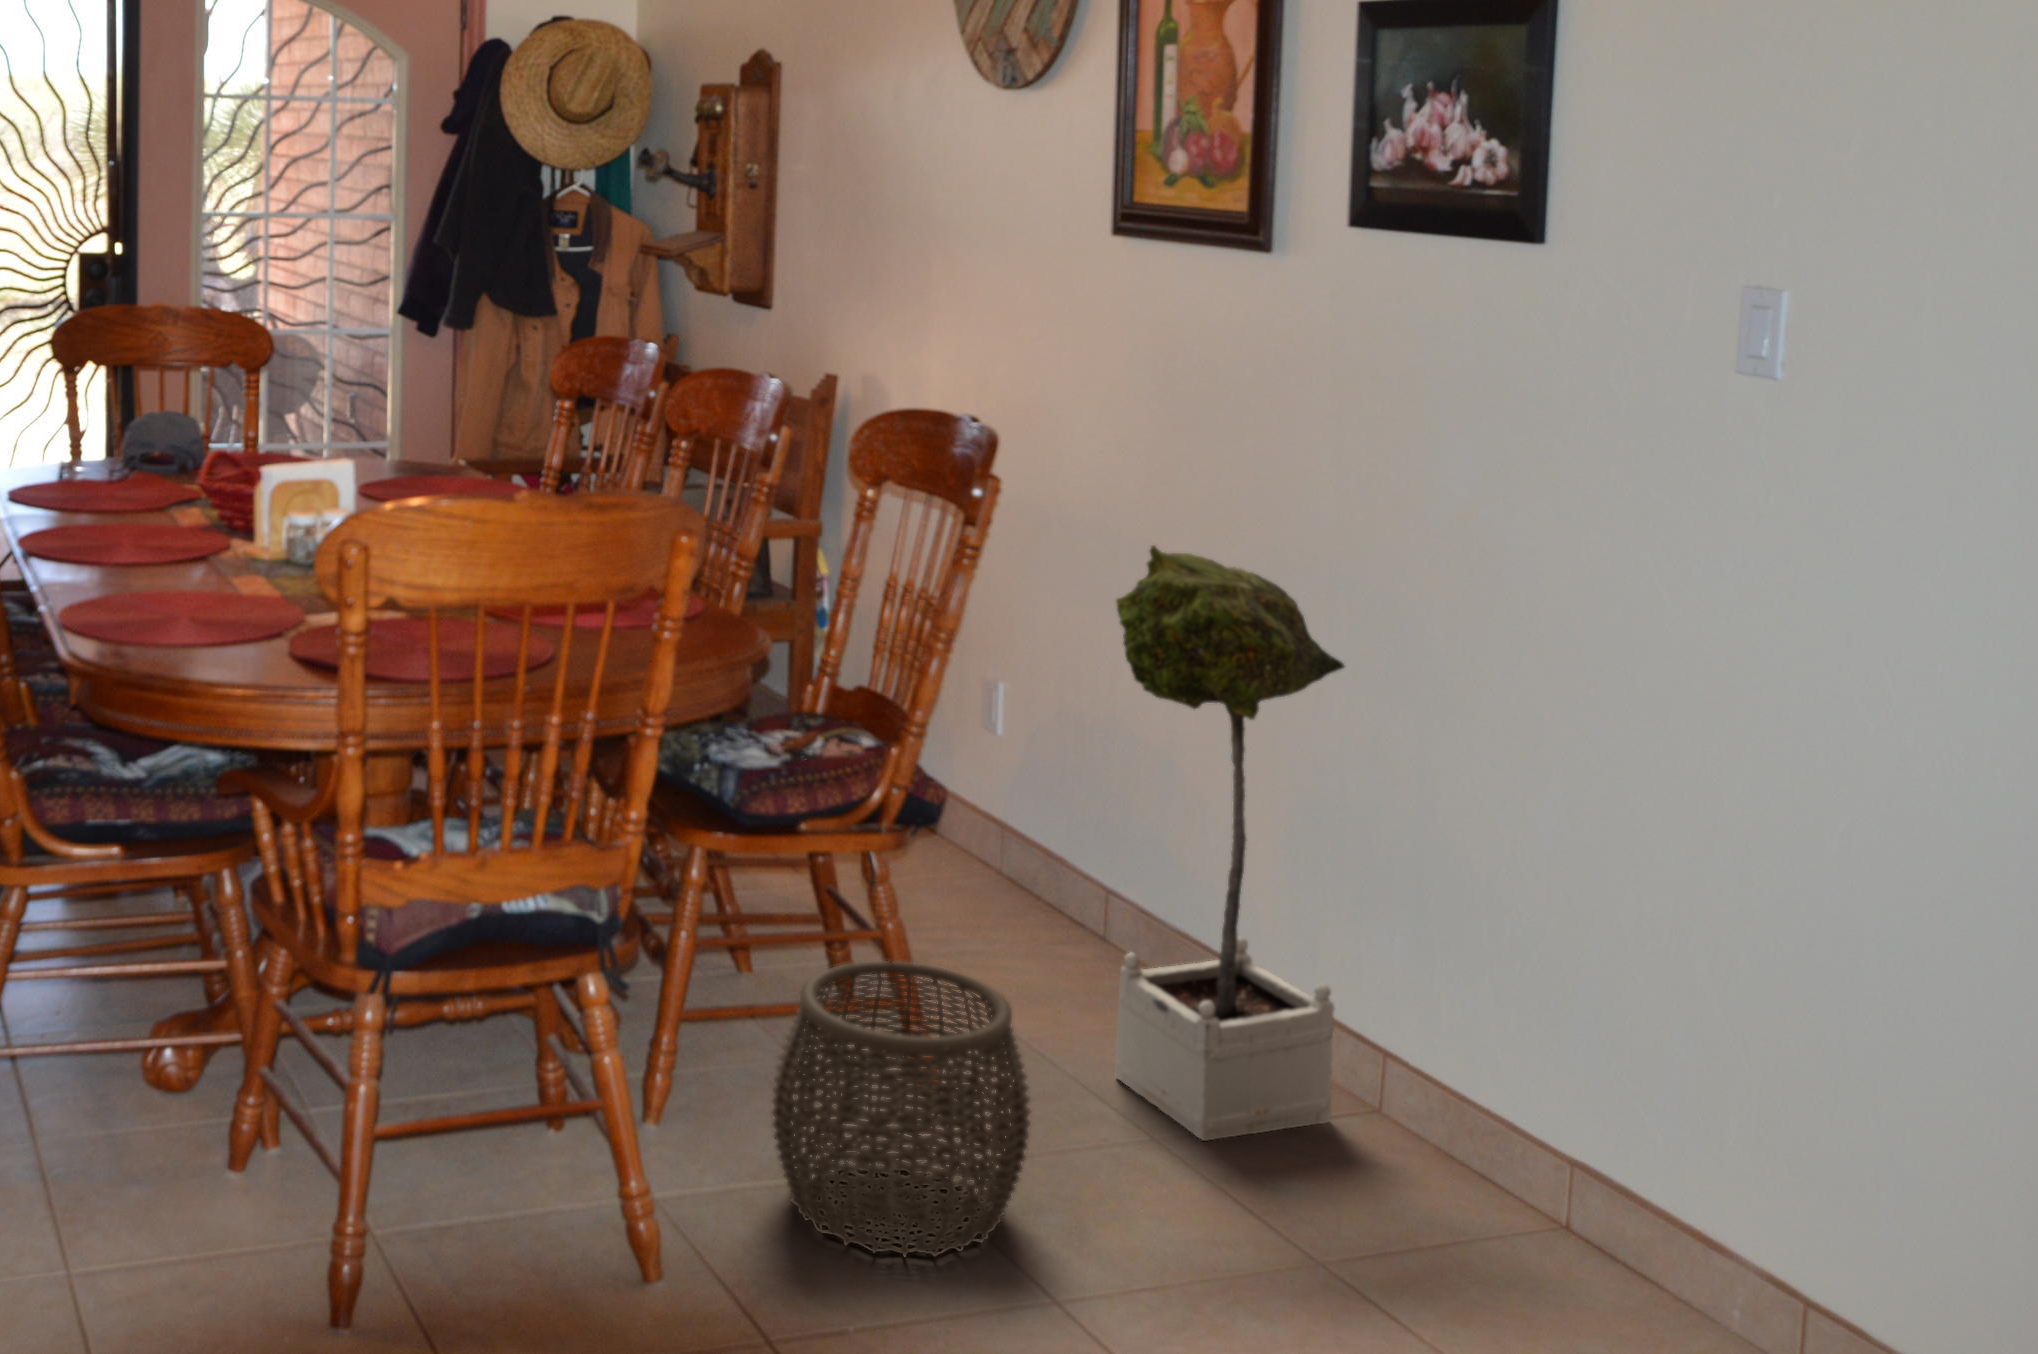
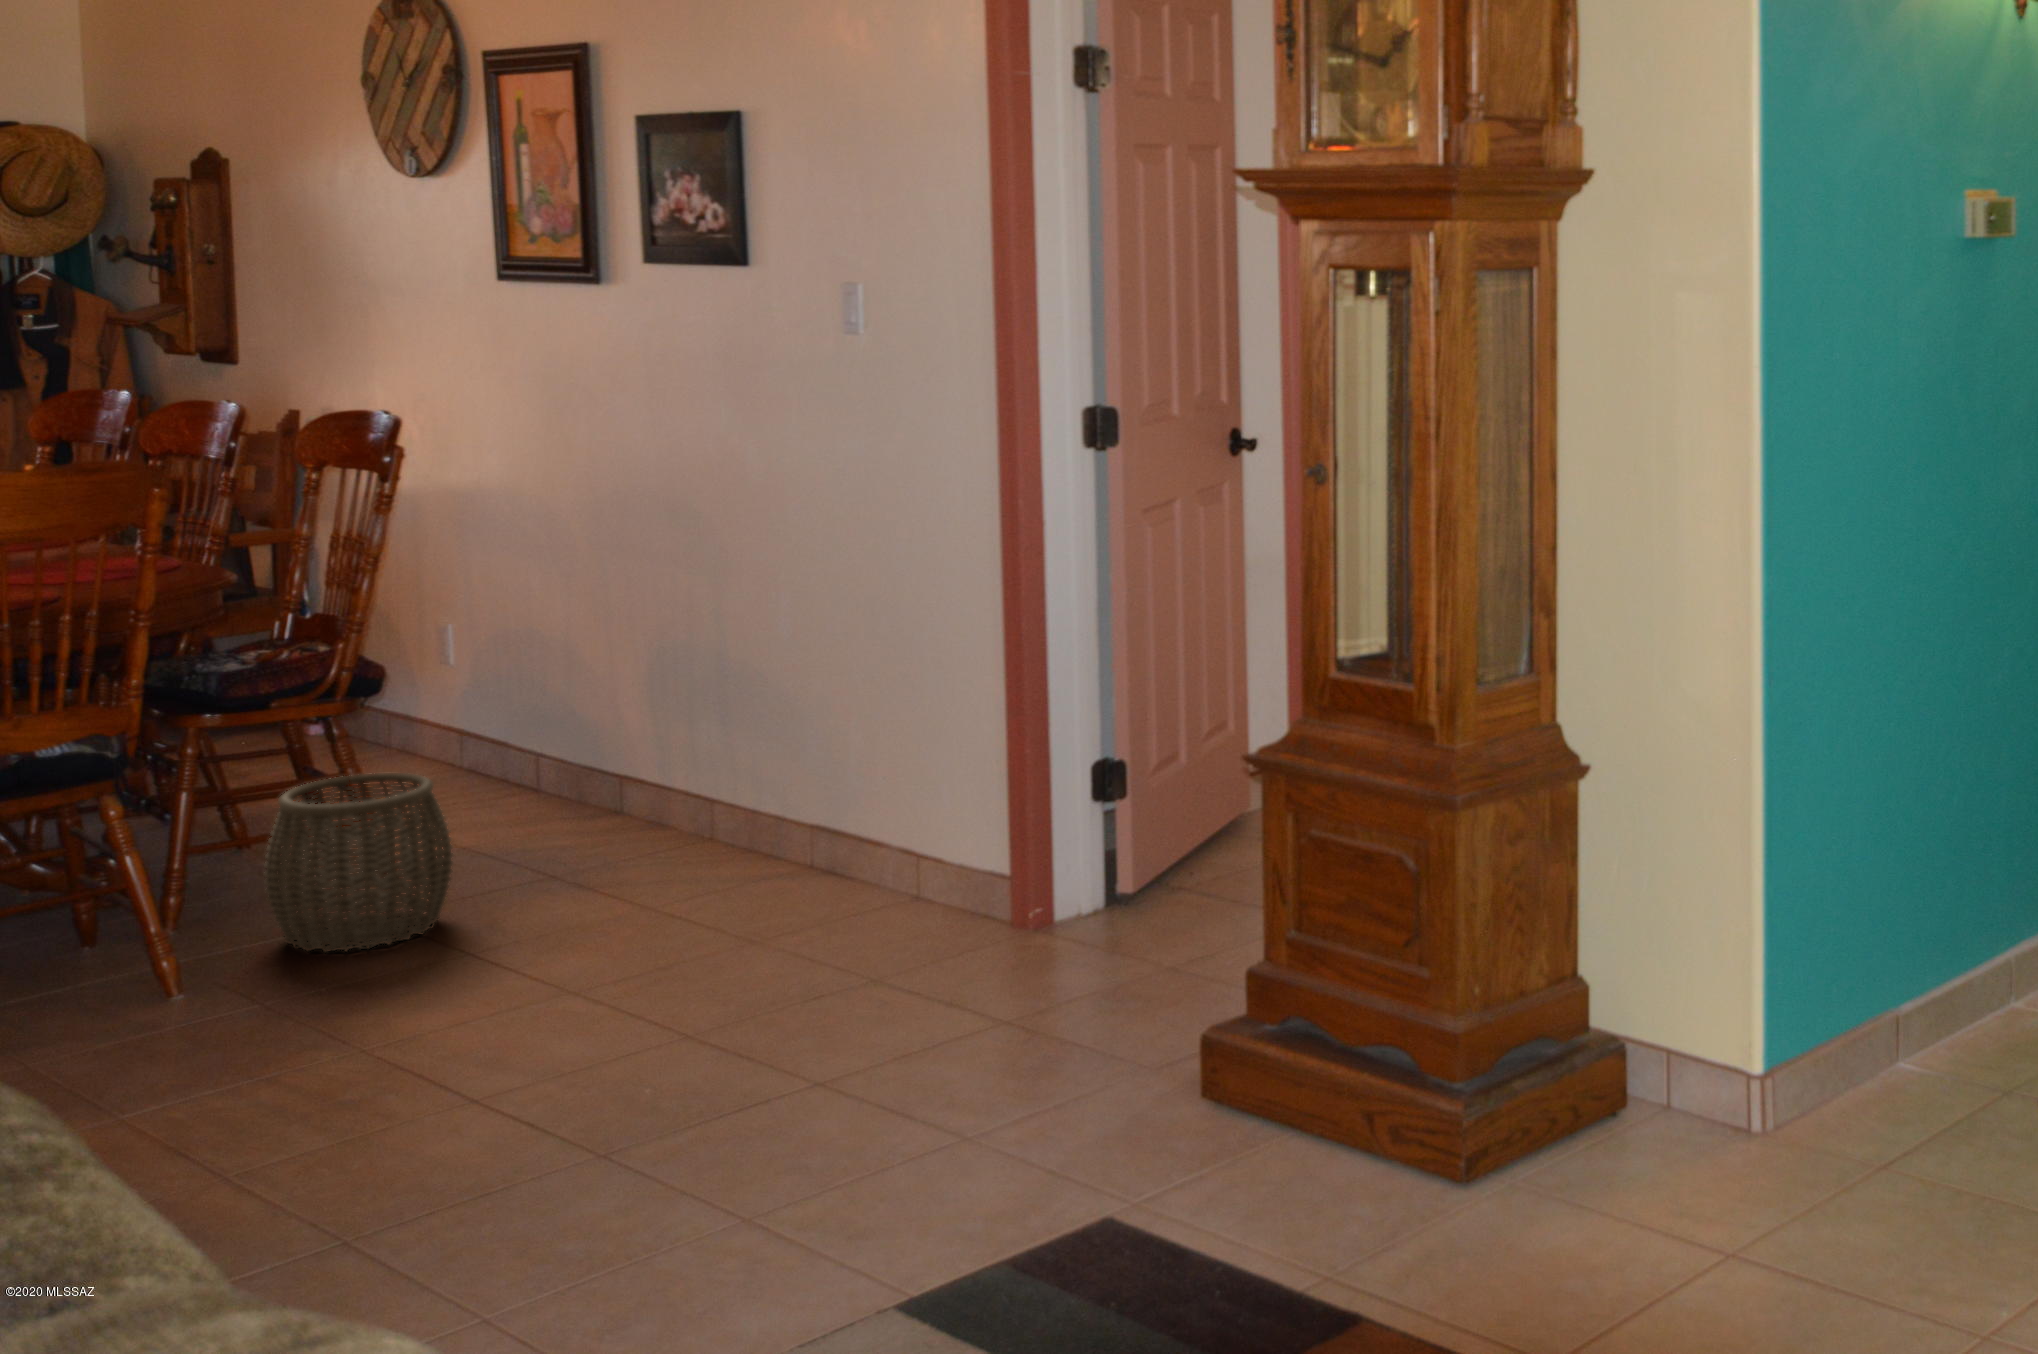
potted tree: present [1116,546,1344,1141] -> none [502,484,681,867]

